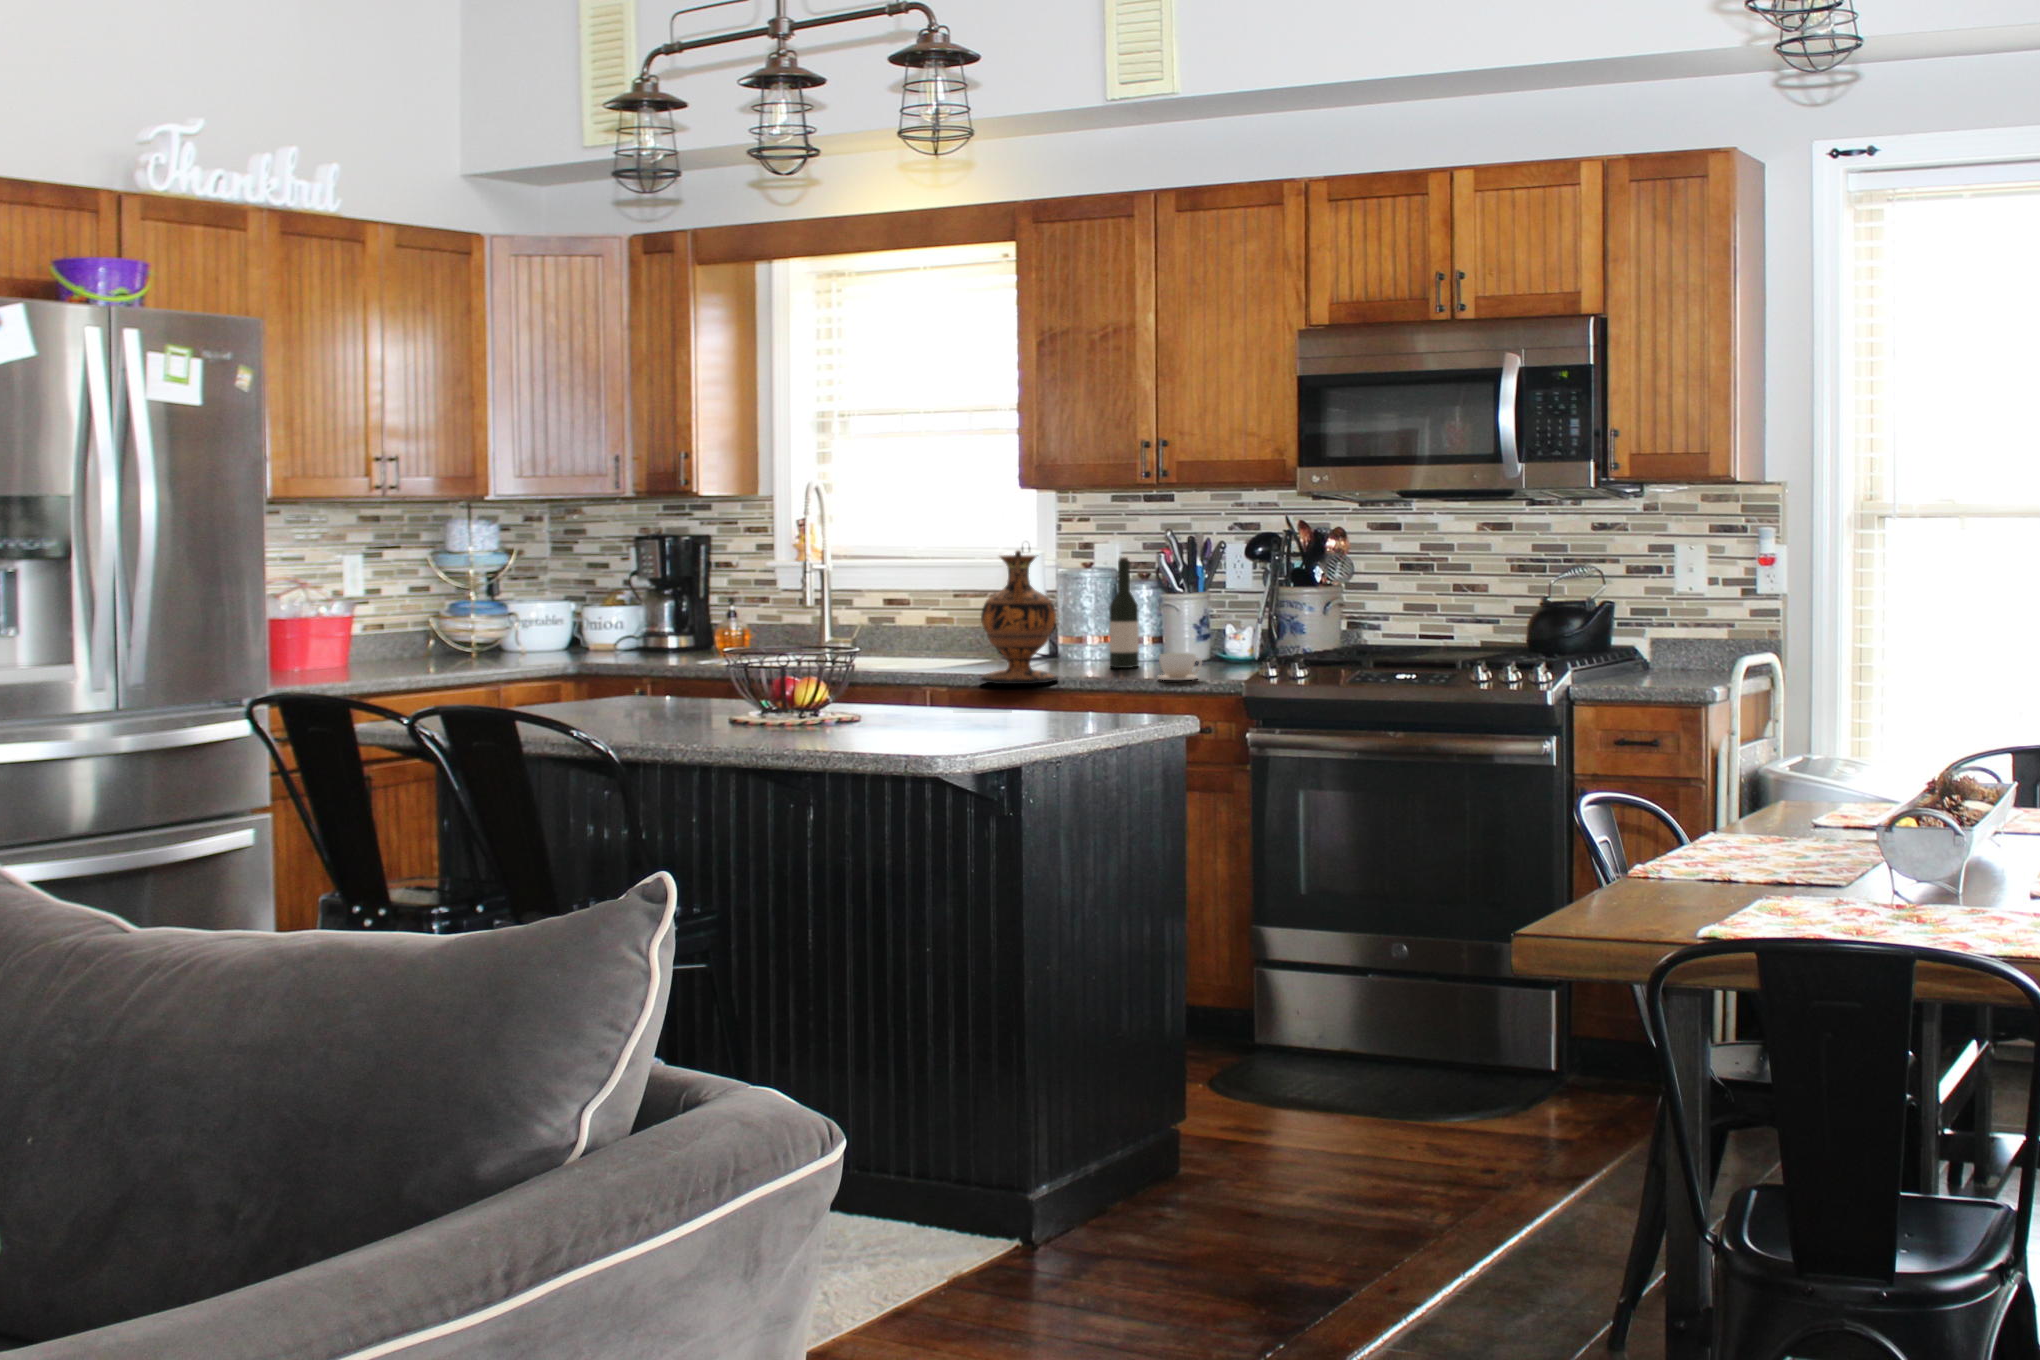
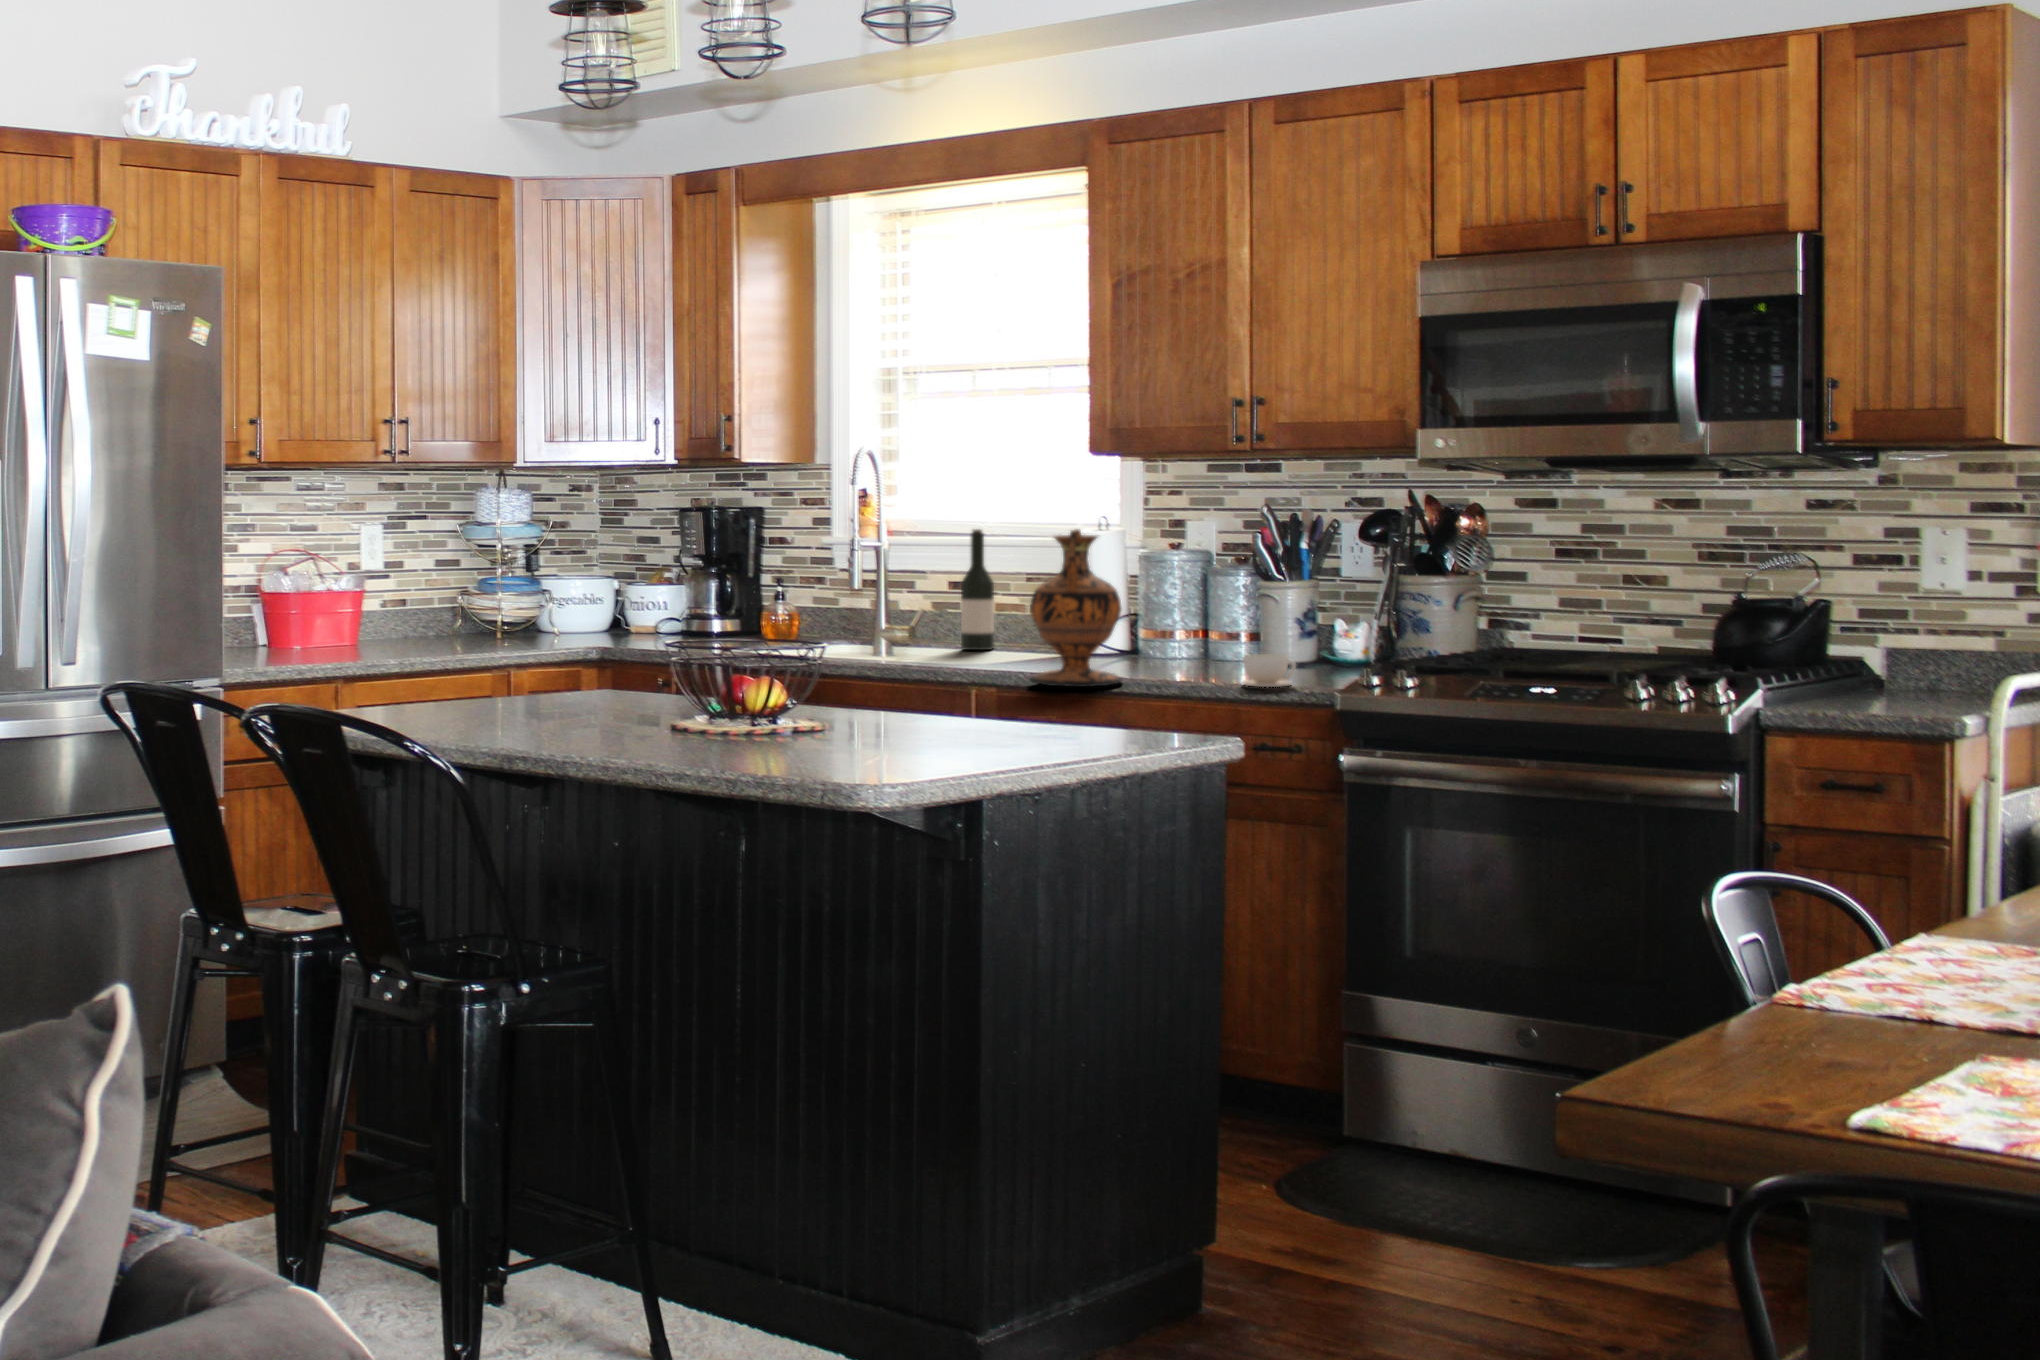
wine bottle: present [1110,557,1139,668] -> present [961,529,994,650]

